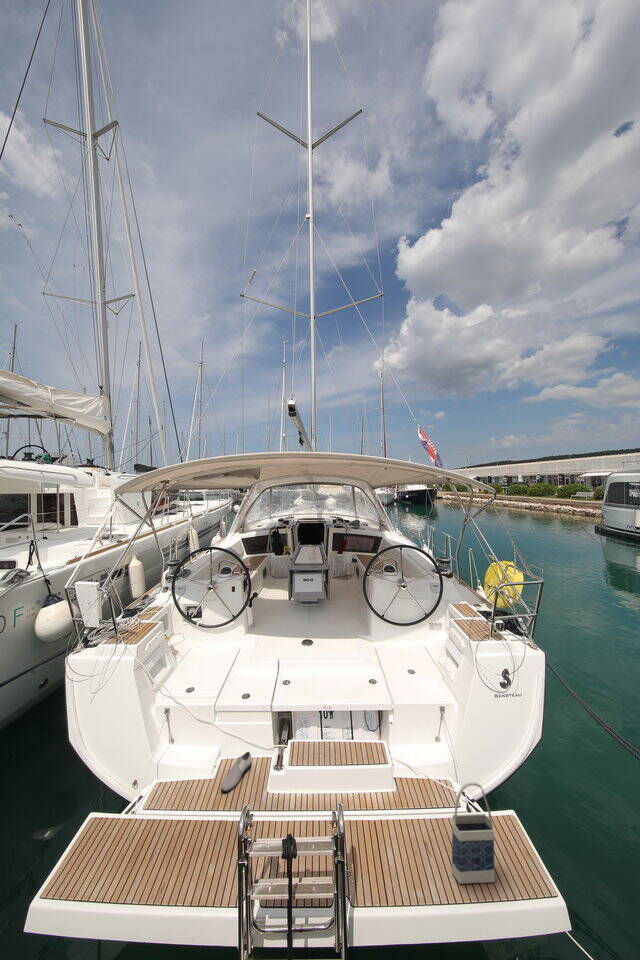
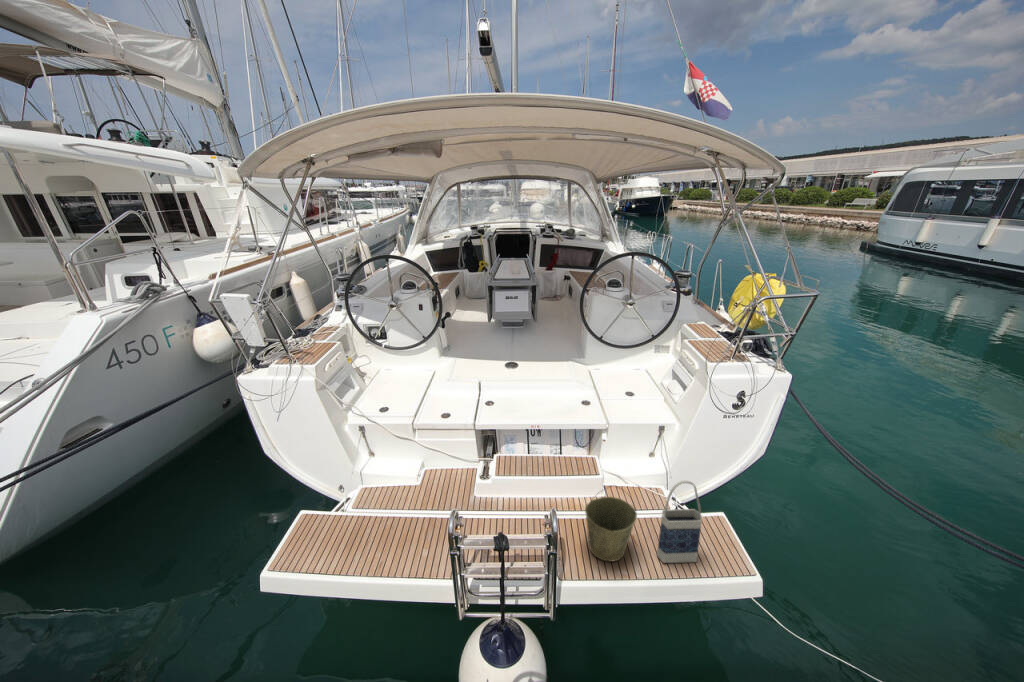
shoe: present [222,752,251,792] -> none [428,465,456,498]
bucket: none [374,787,427,882] -> present [585,497,637,561]

